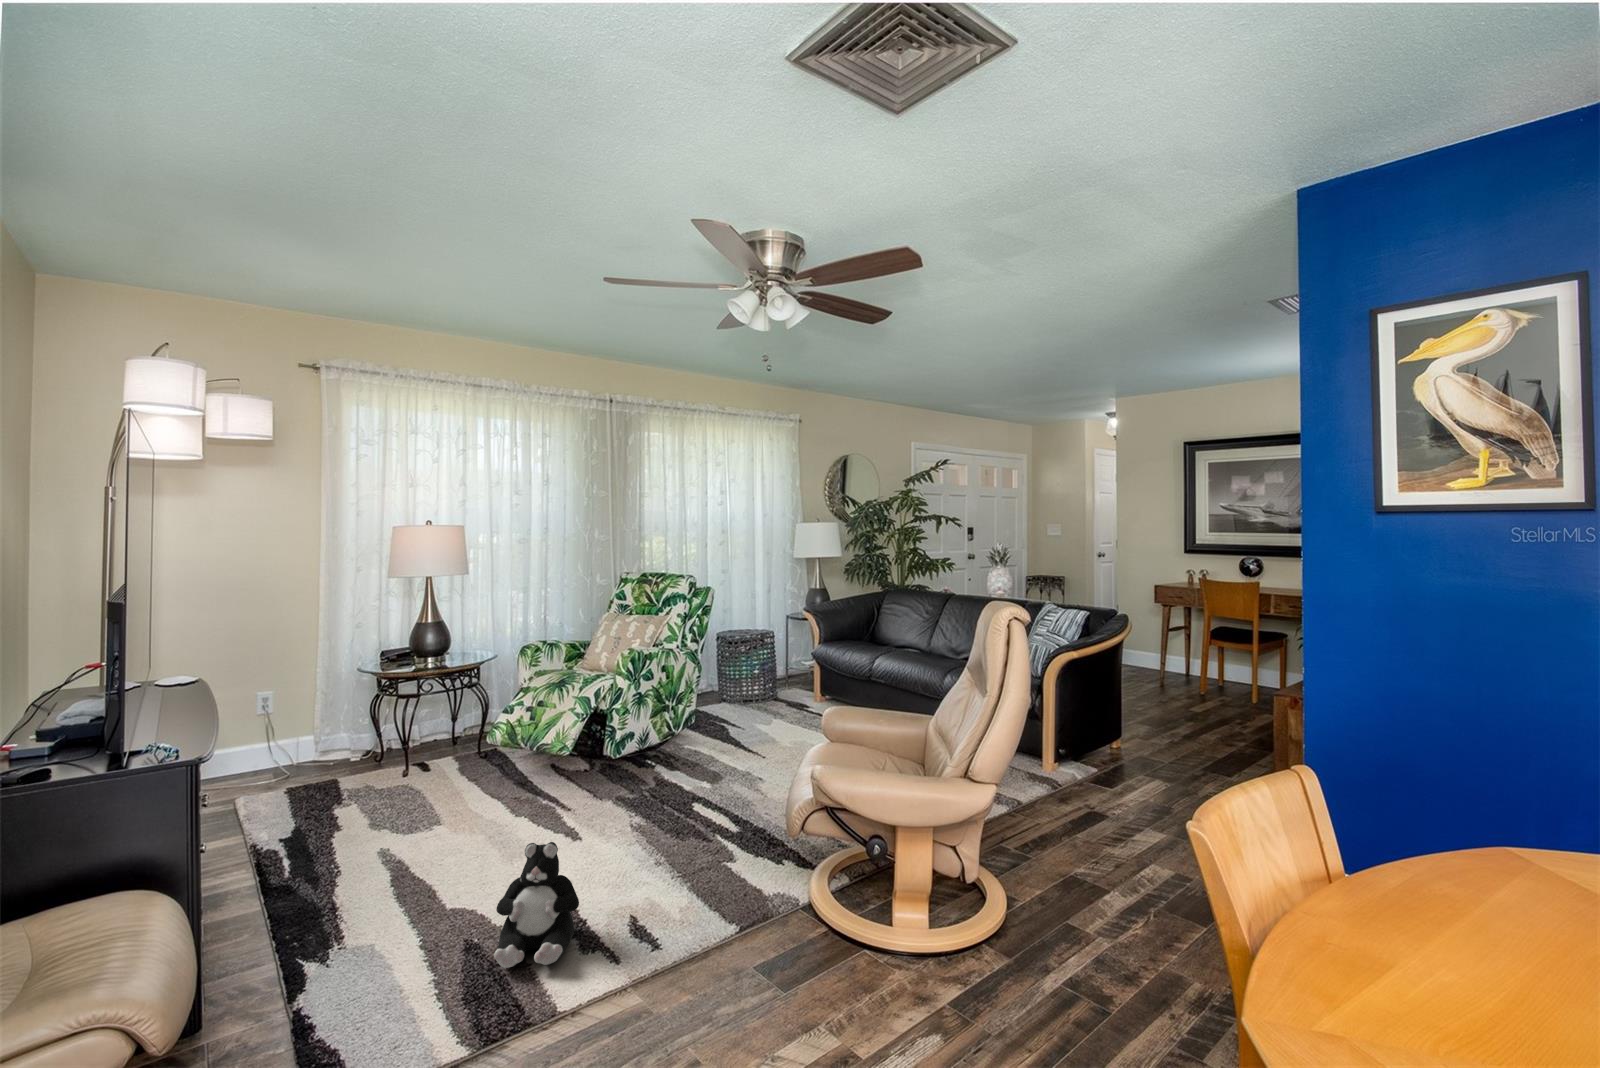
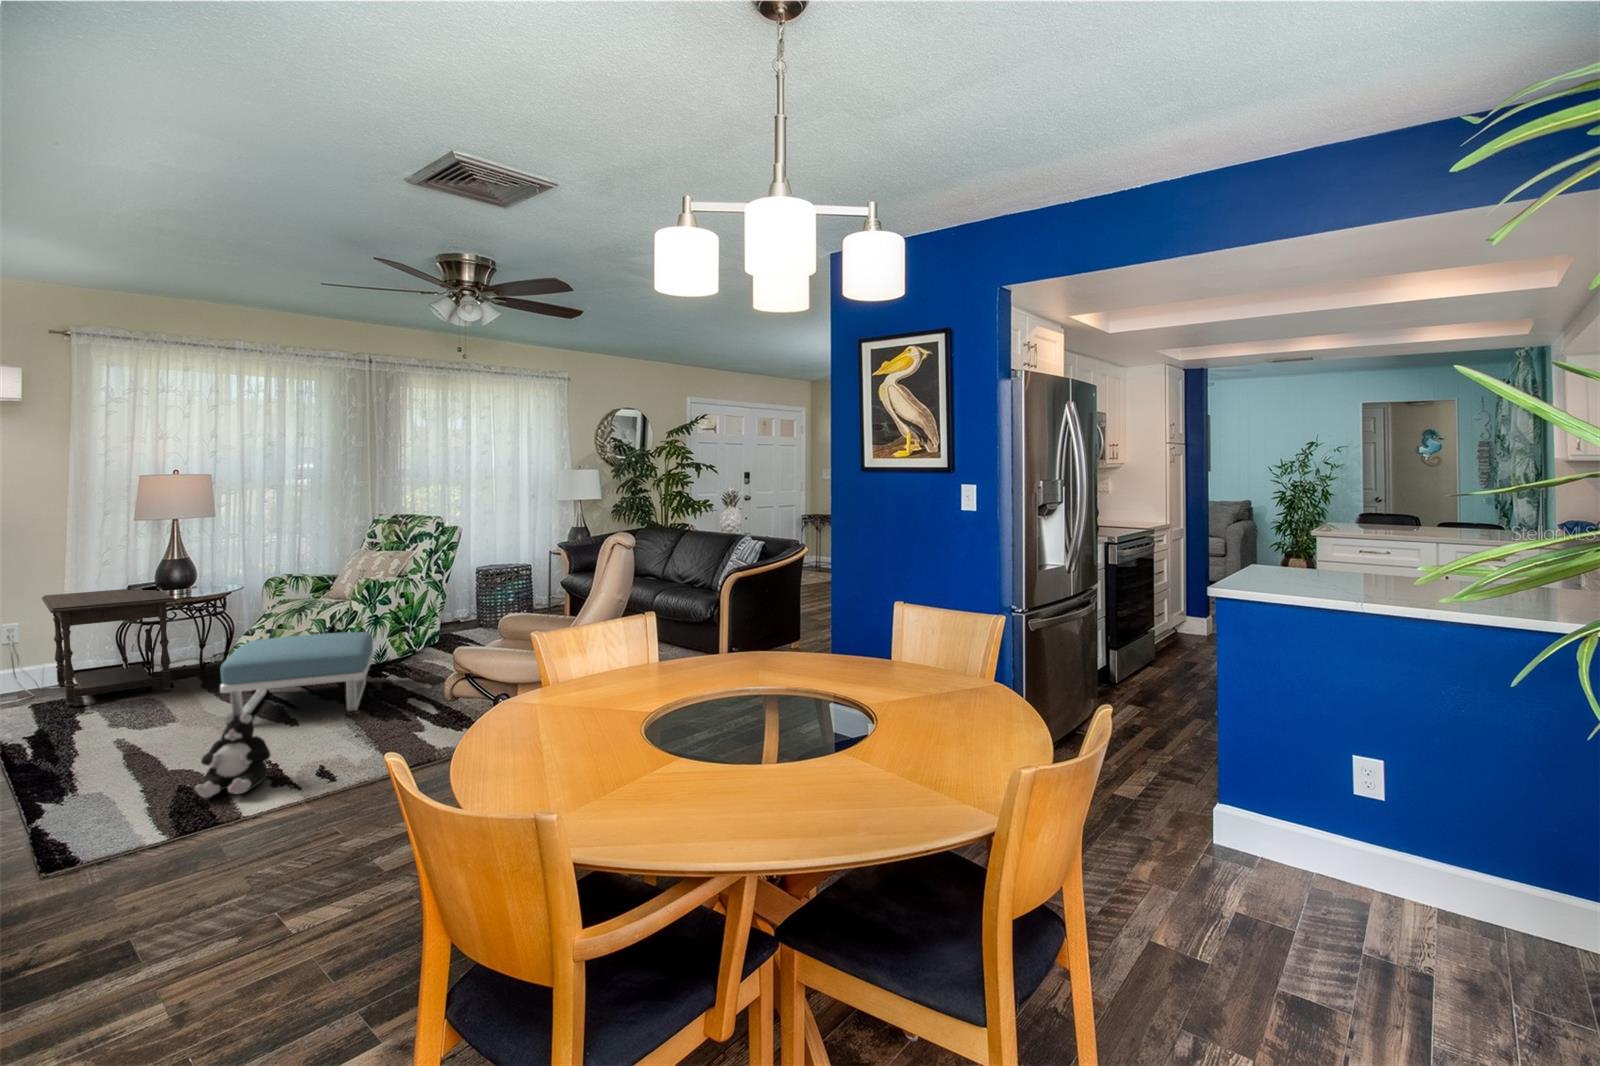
side table: none [300,653,434,793] -> present [42,589,176,706]
footstool: none [492,714,649,832] -> present [220,632,373,715]

